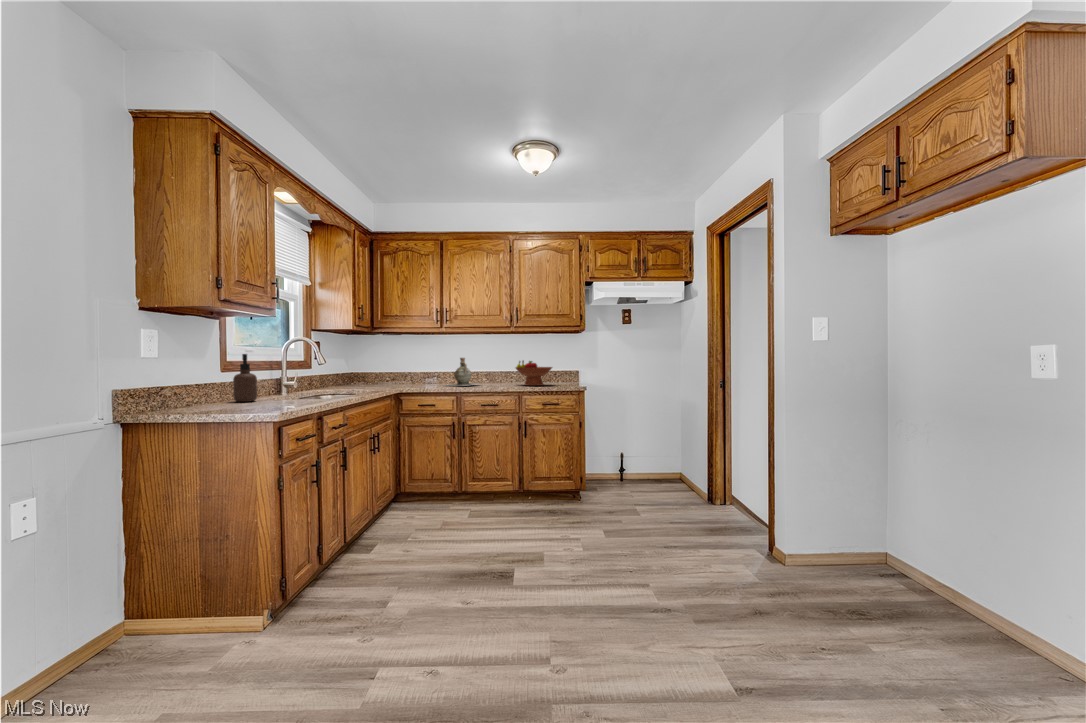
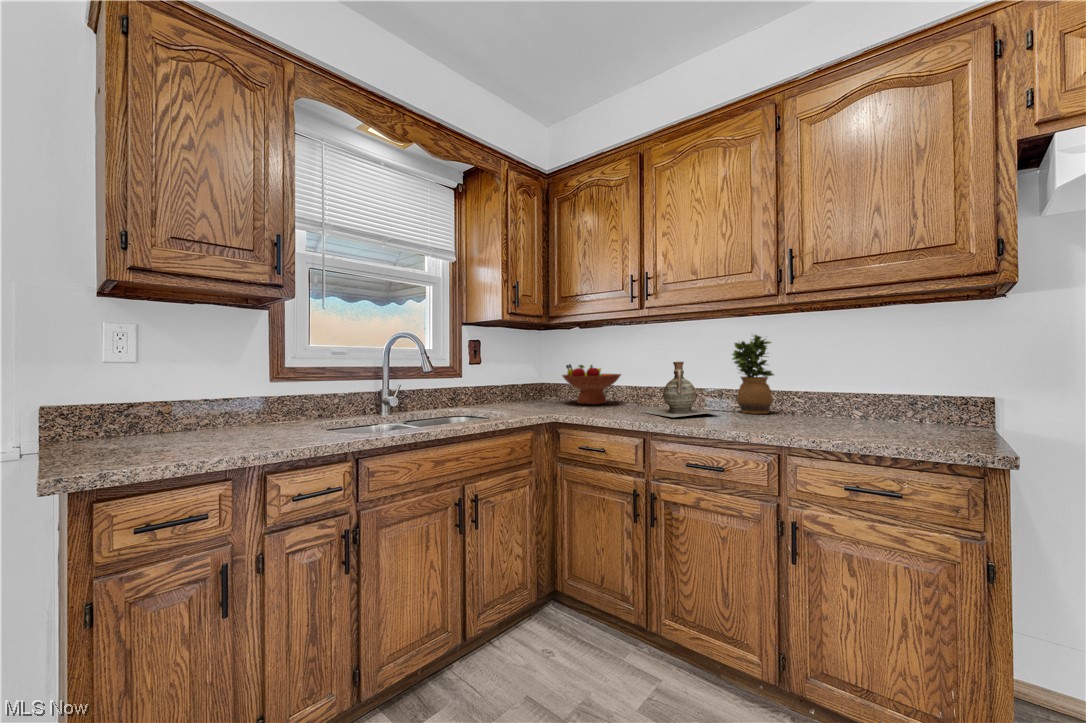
potted plant: none [483,344,503,384] -> present [732,335,774,414]
soap dispenser: present [233,354,257,402] -> none [158,364,203,445]
fruit bowl: present [516,361,552,386] -> present [562,364,621,404]

